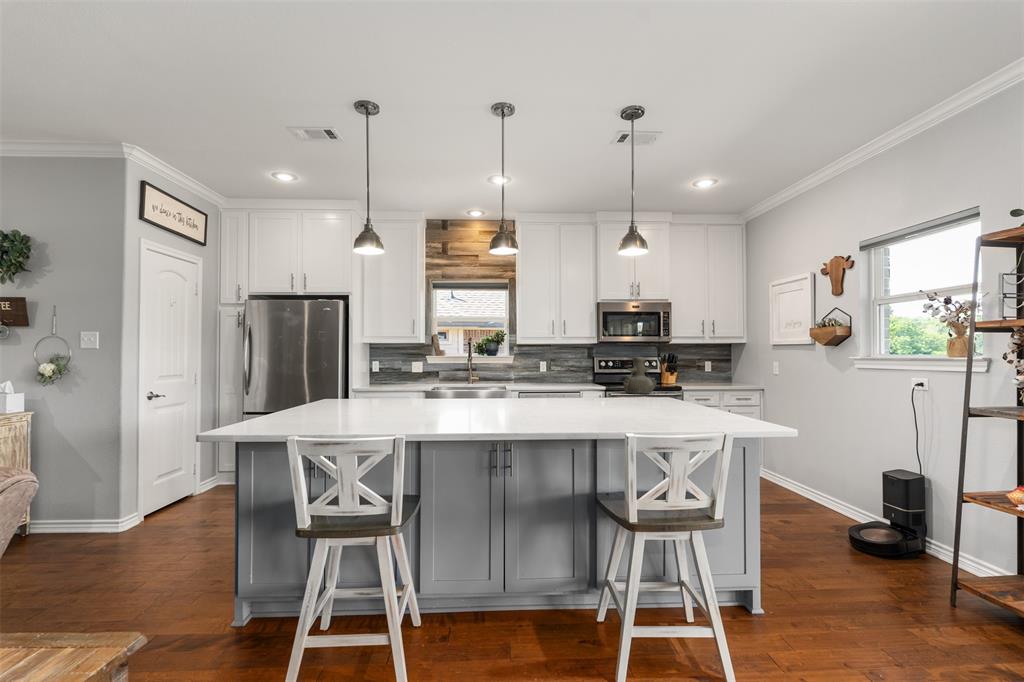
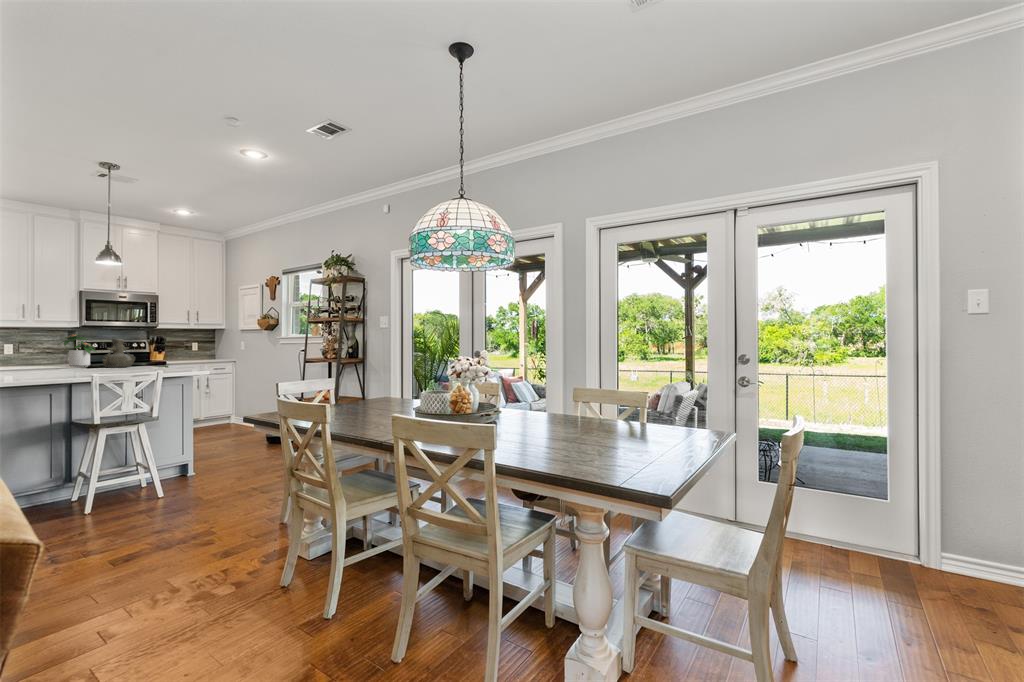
potted plant: none [579,350,616,389] -> present [59,334,96,366]

